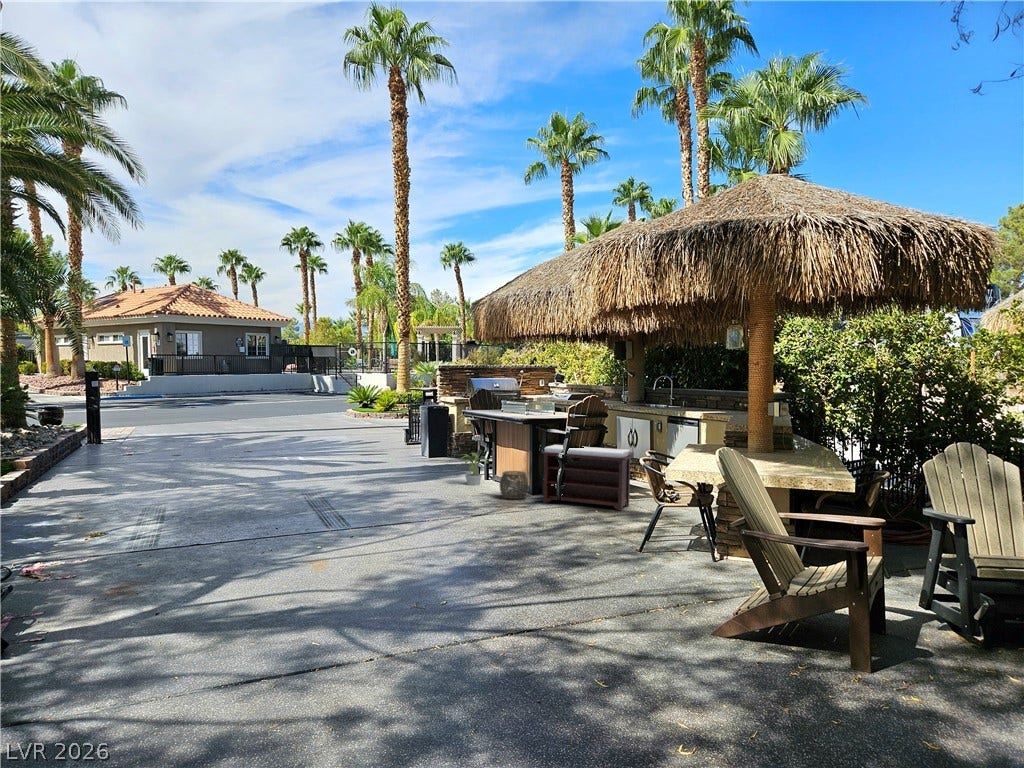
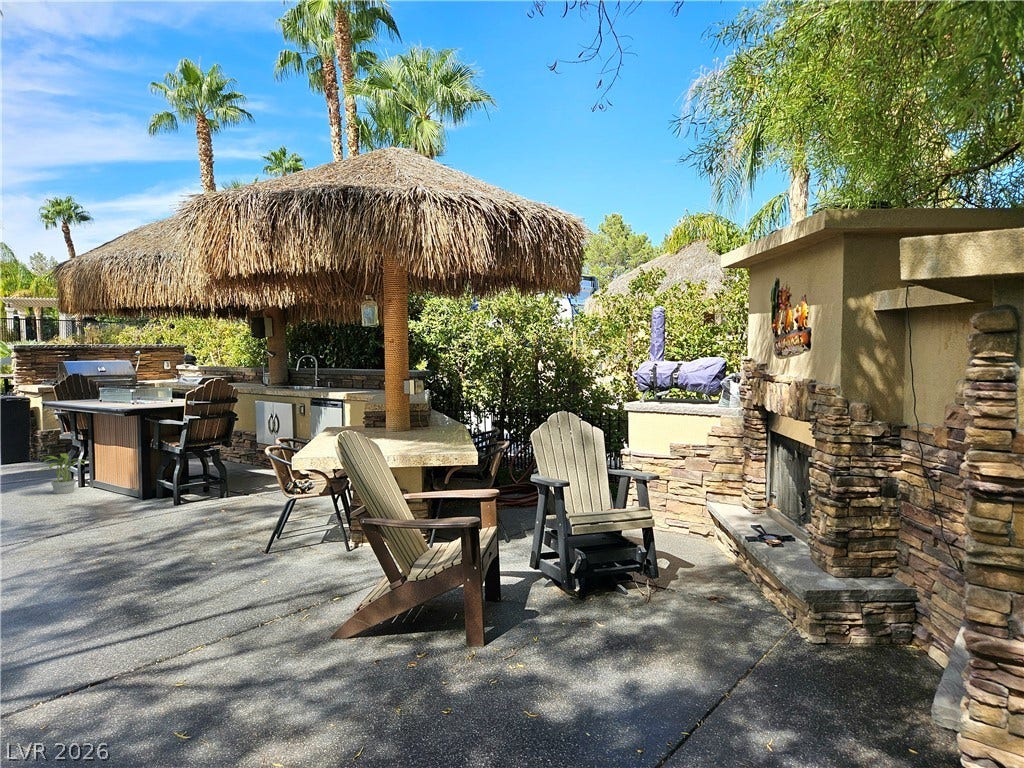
bench: present [542,445,634,511] -> none [153,437,268,506]
woven basket: present [500,471,528,499] -> none [97,472,138,507]

